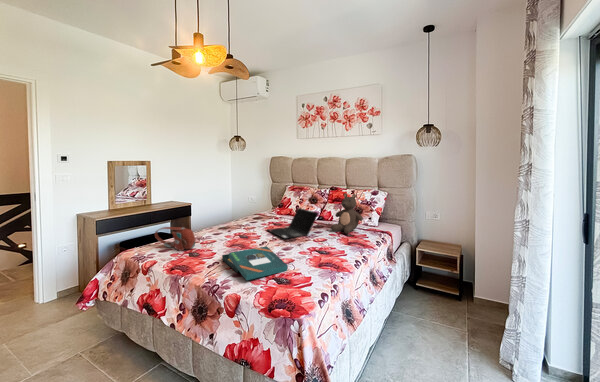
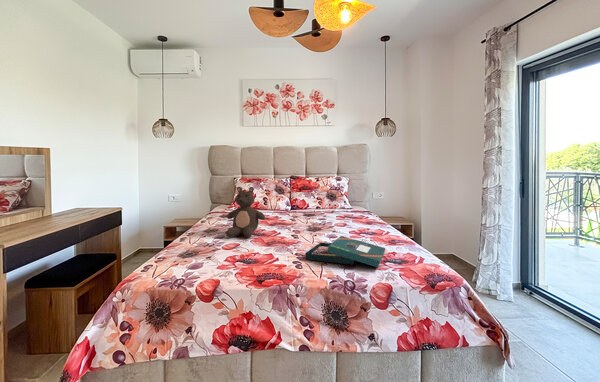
teddy bear: present [331,193,363,233] -> present [226,187,265,238]
laptop computer: present [267,208,318,239] -> none [283,200,338,231]
handbag: present [155,227,195,251] -> none [179,230,246,262]

